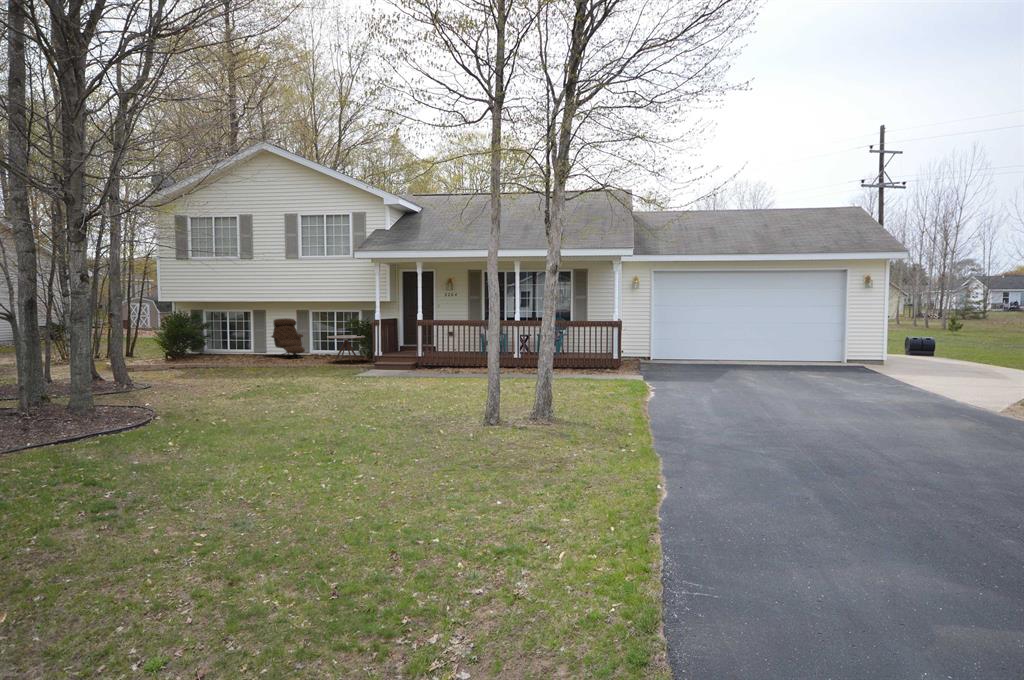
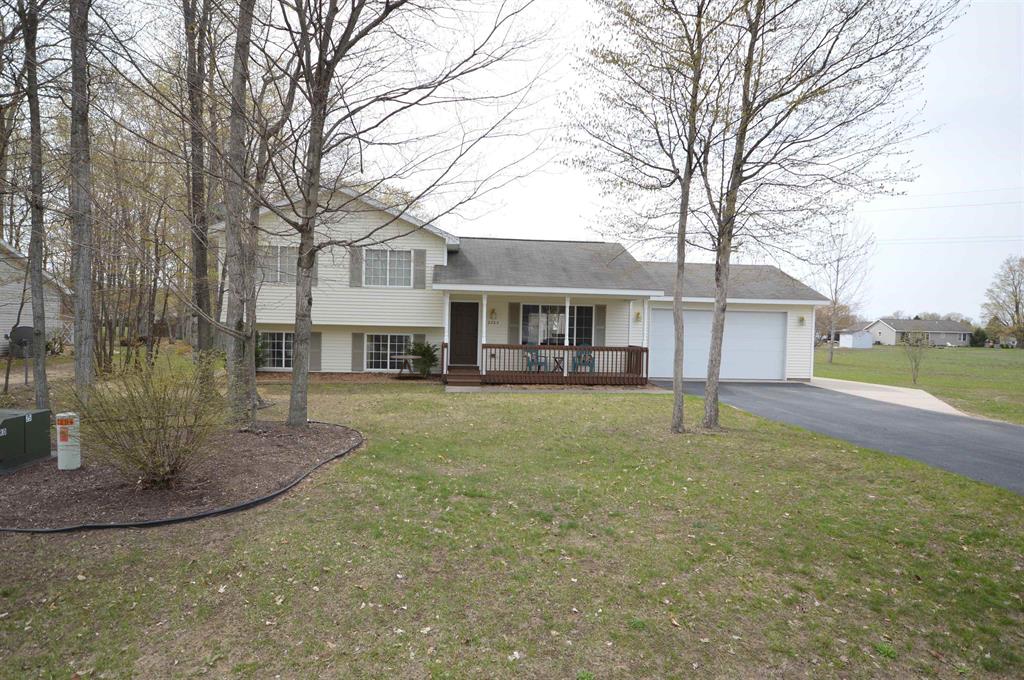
lounge chair: present [272,318,305,358] -> none [333,341,365,375]

